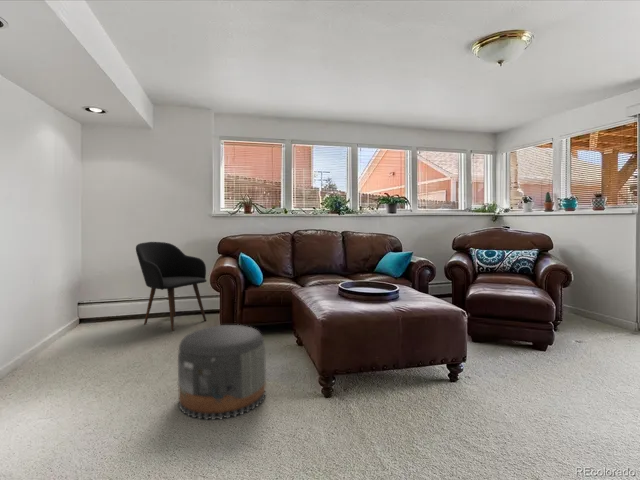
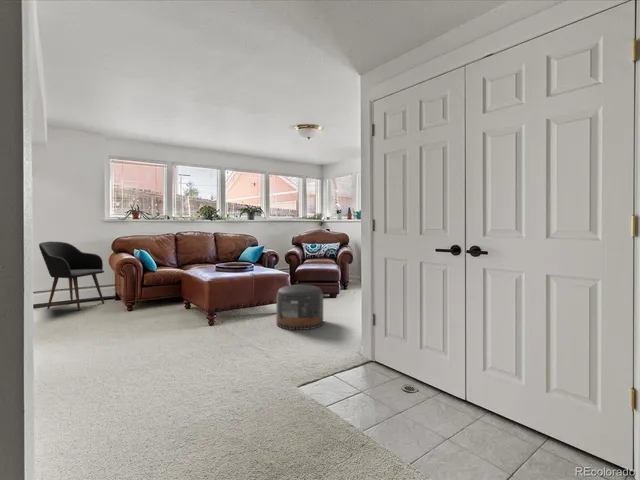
pouf: present [178,325,266,420] -> present [276,284,323,330]

